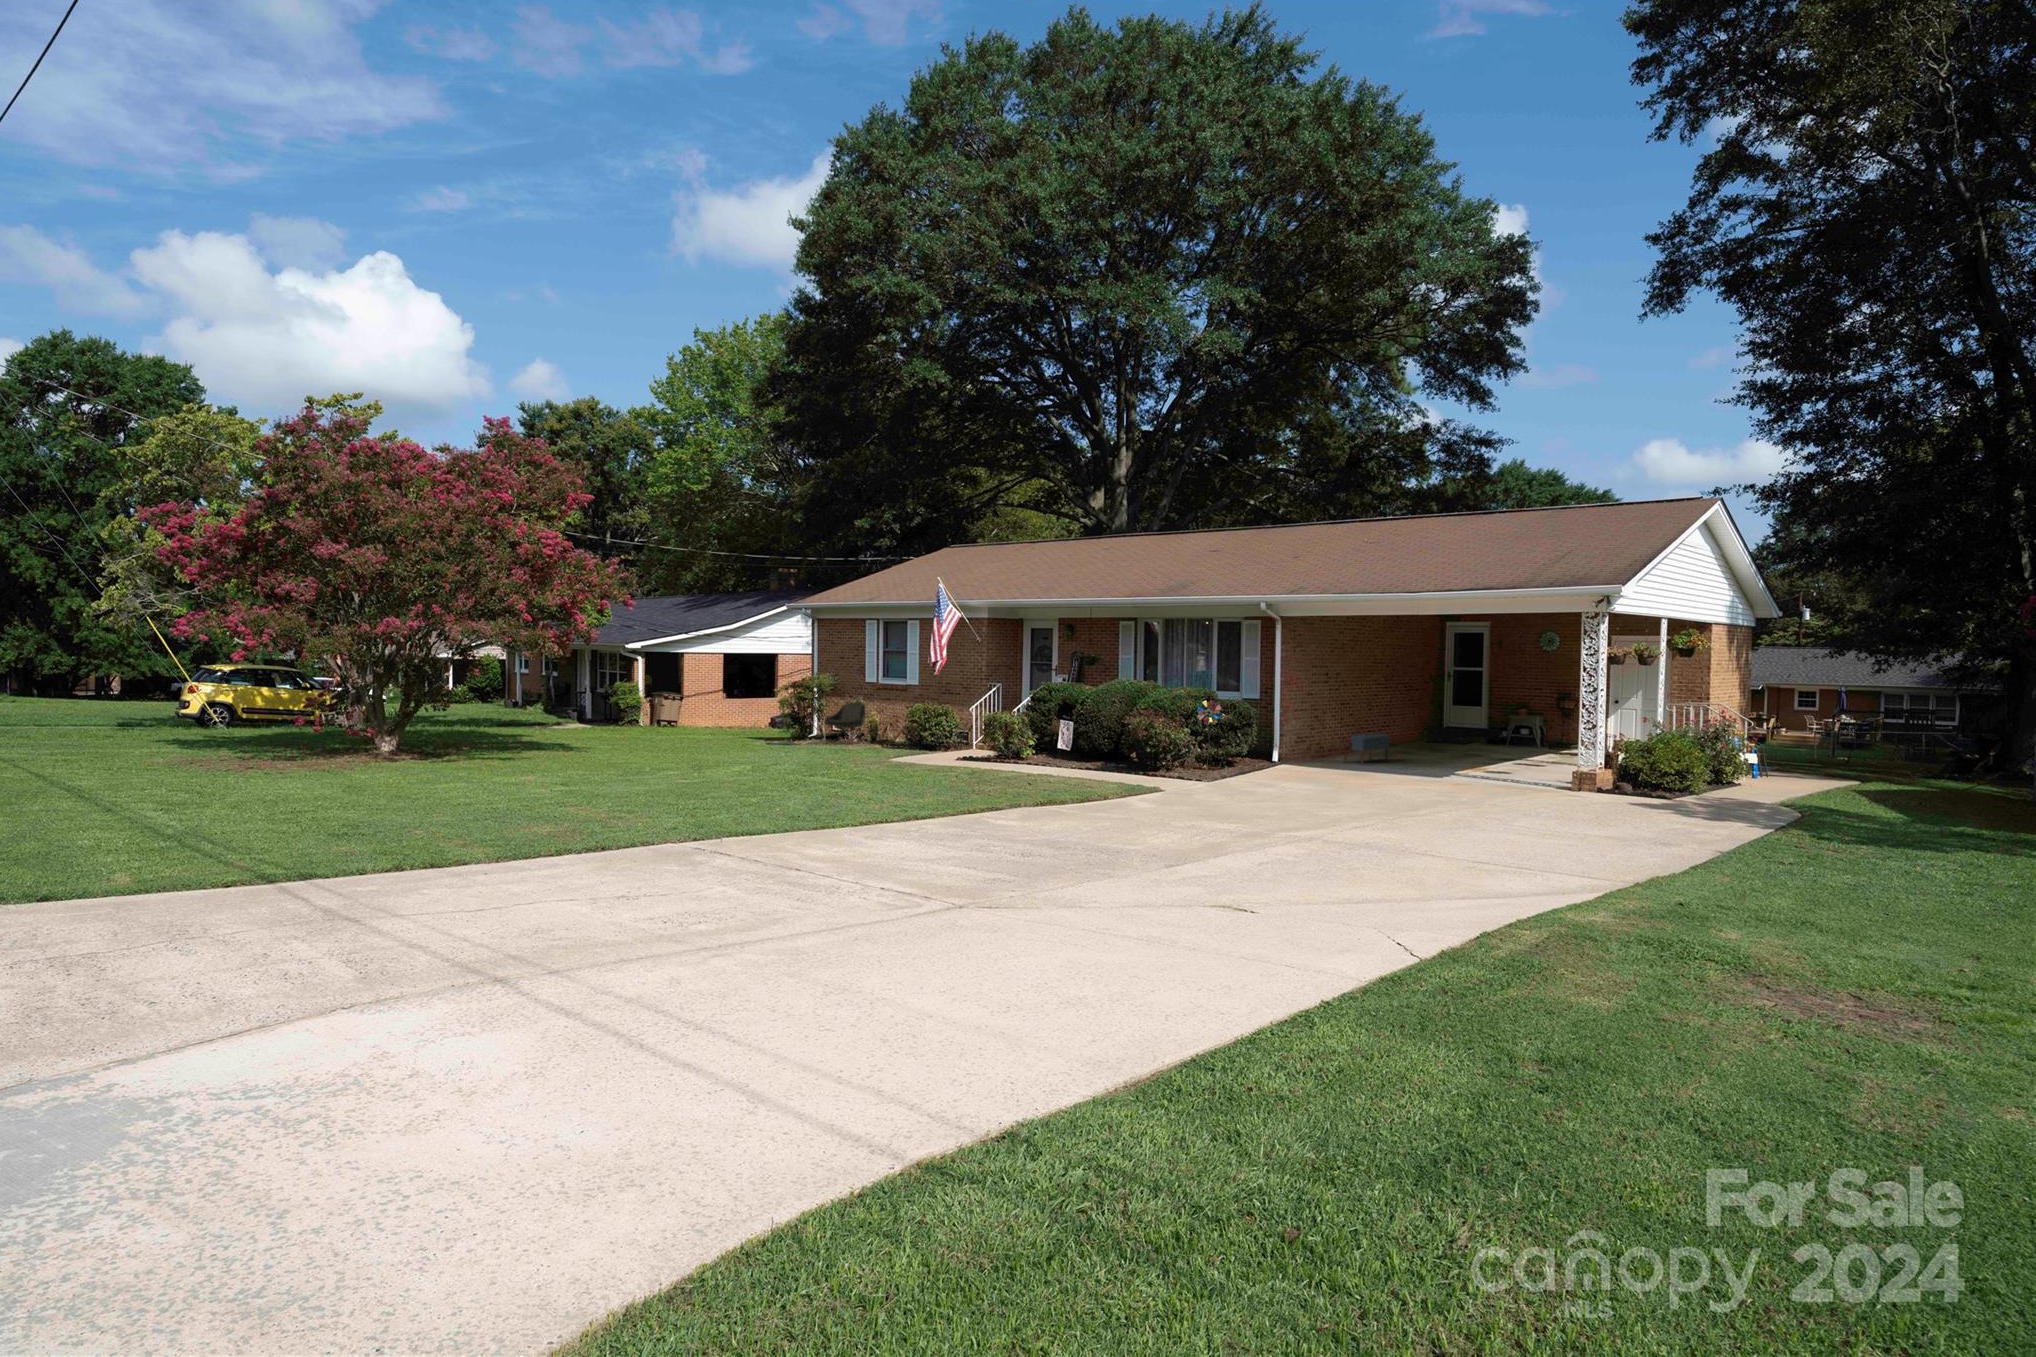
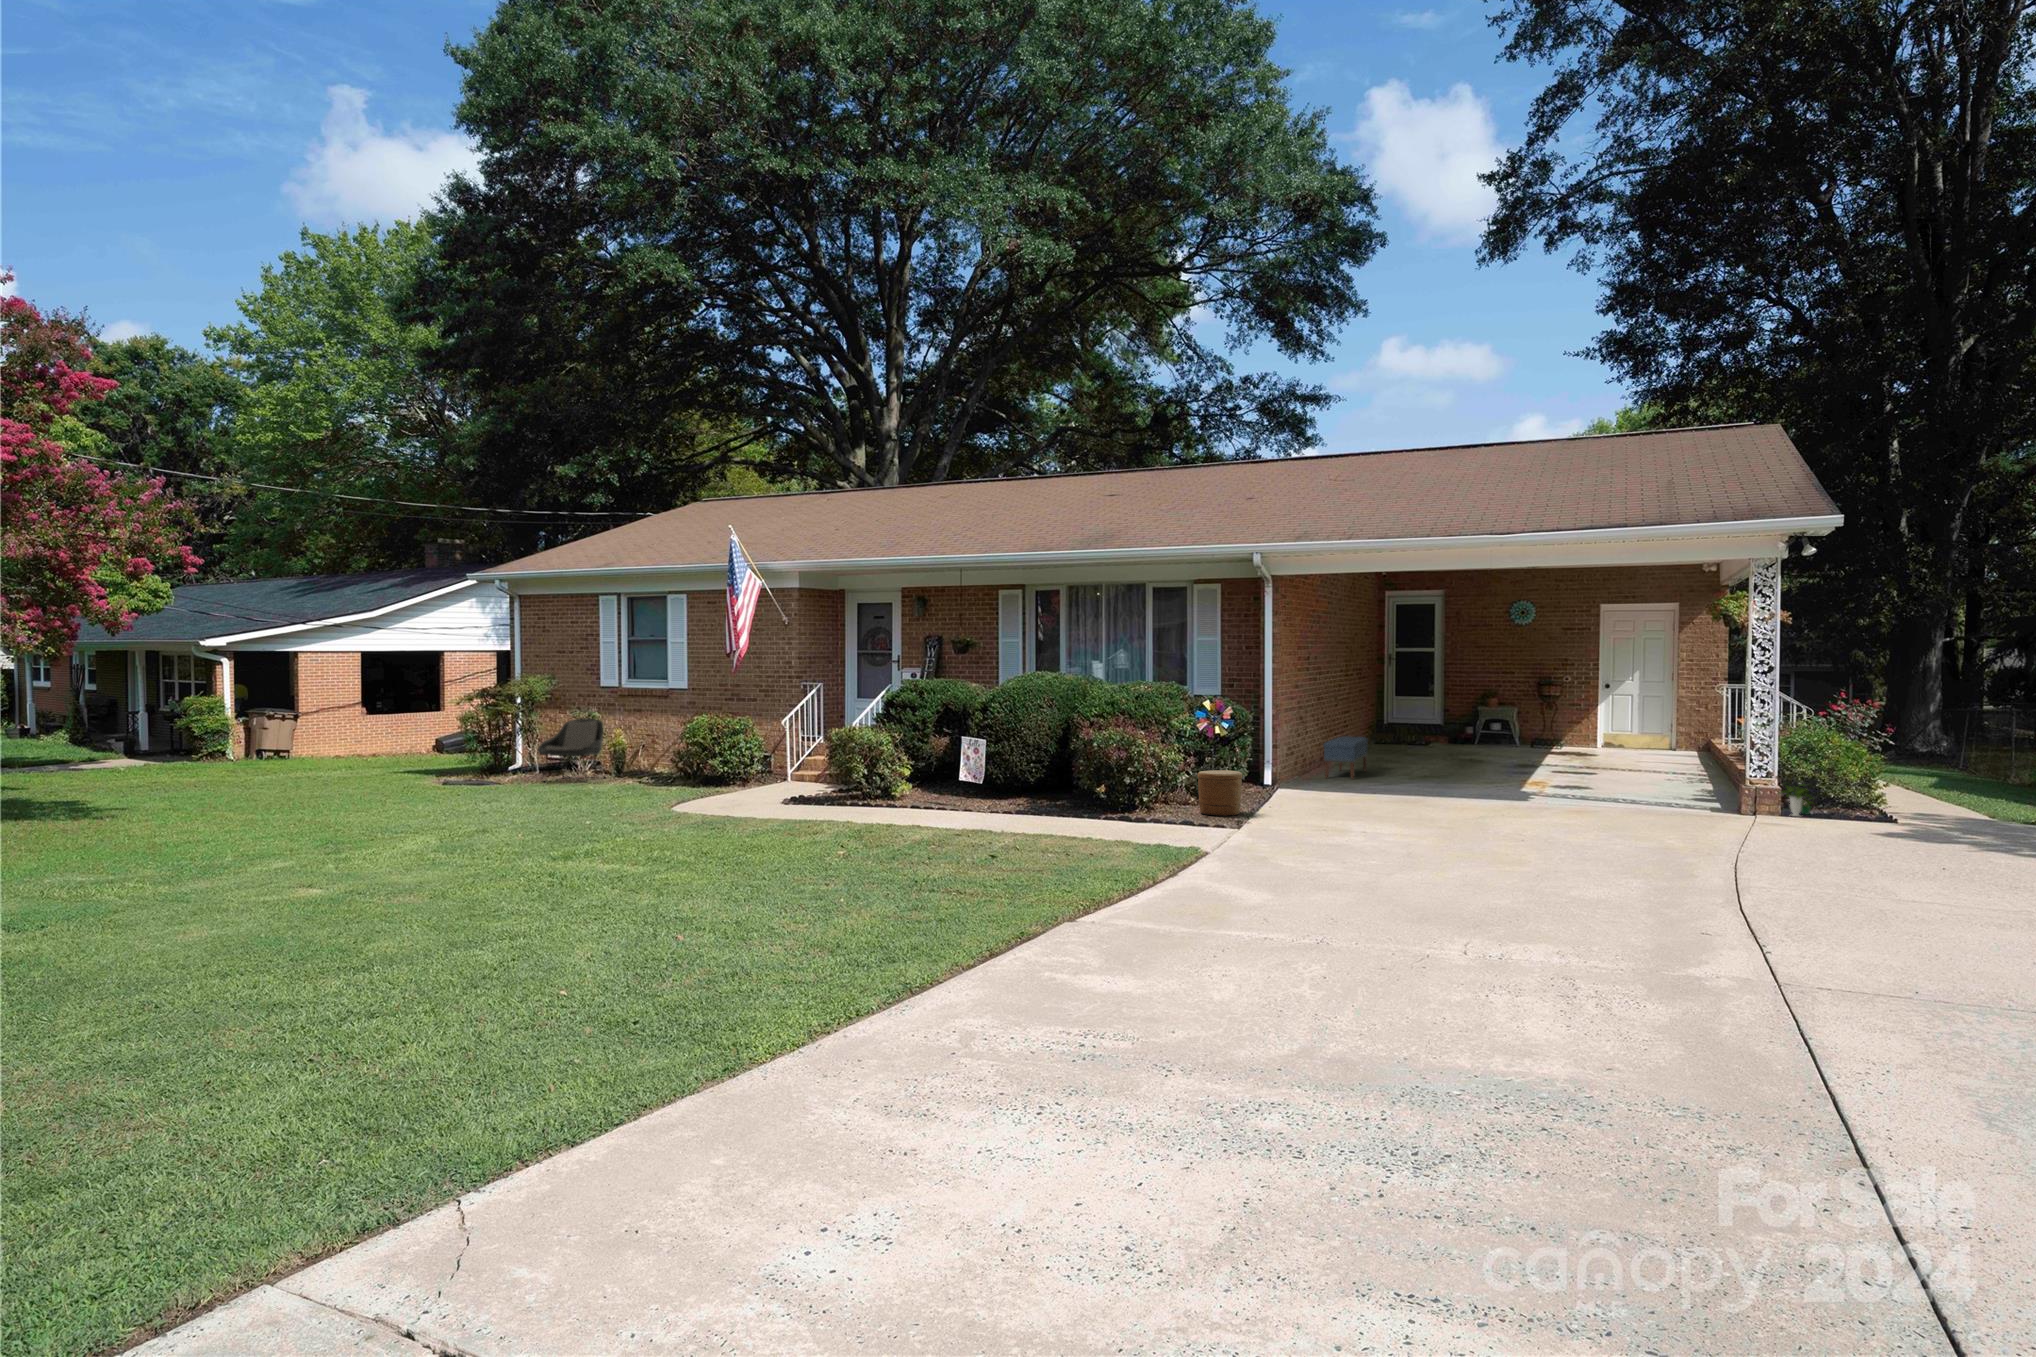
woven basket: none [1199,745,1228,774] -> present [1198,770,1242,816]
potted plant: none [1585,768,1616,791] -> present [1780,783,1813,816]

